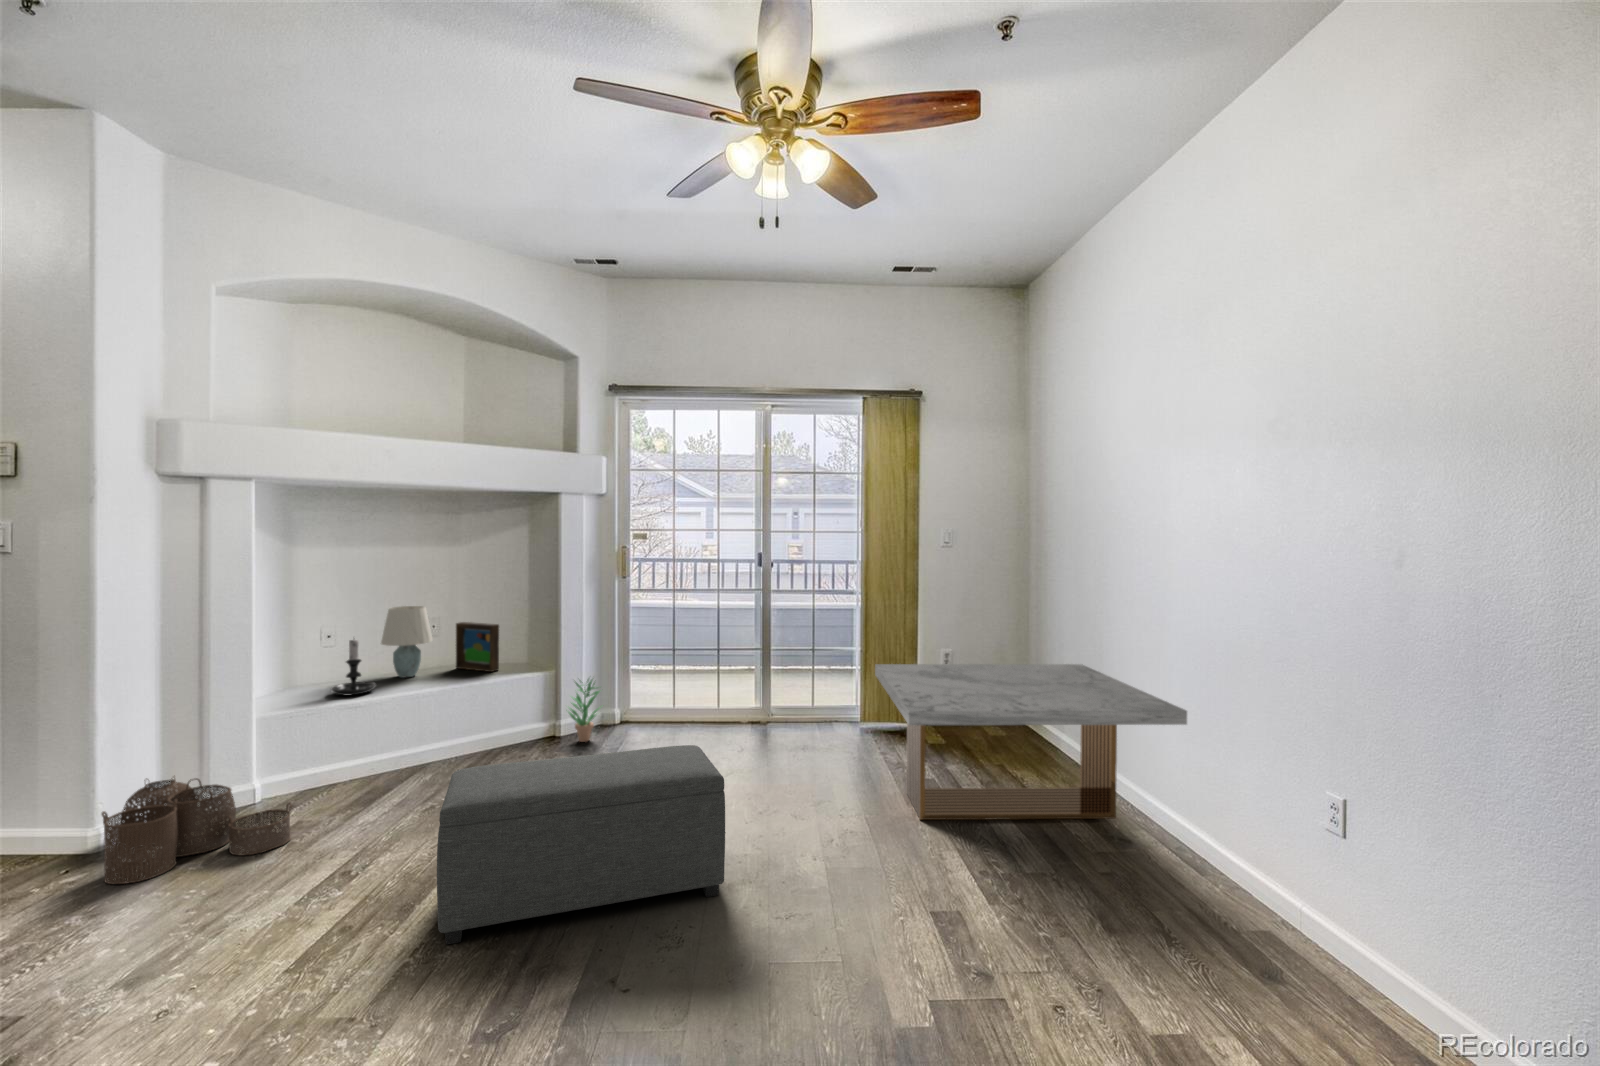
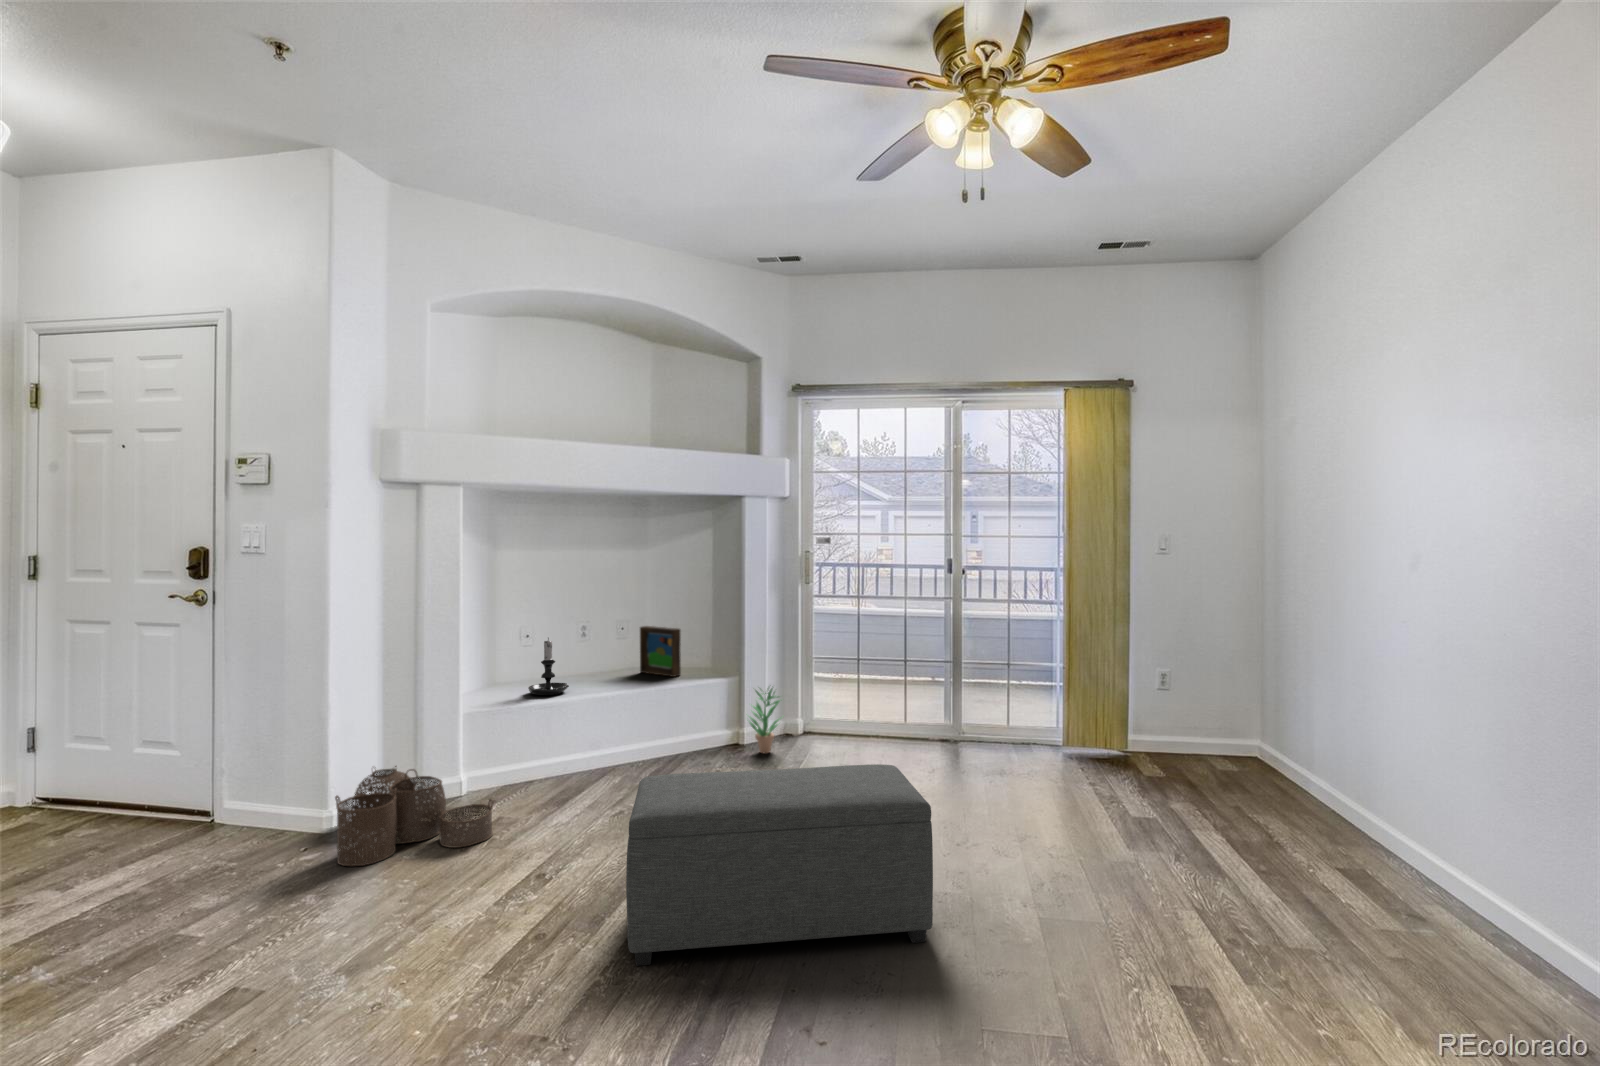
table lamp: present [381,606,433,678] -> none [572,609,619,680]
coffee table: present [875,664,1187,820] -> none [1093,681,1565,893]

